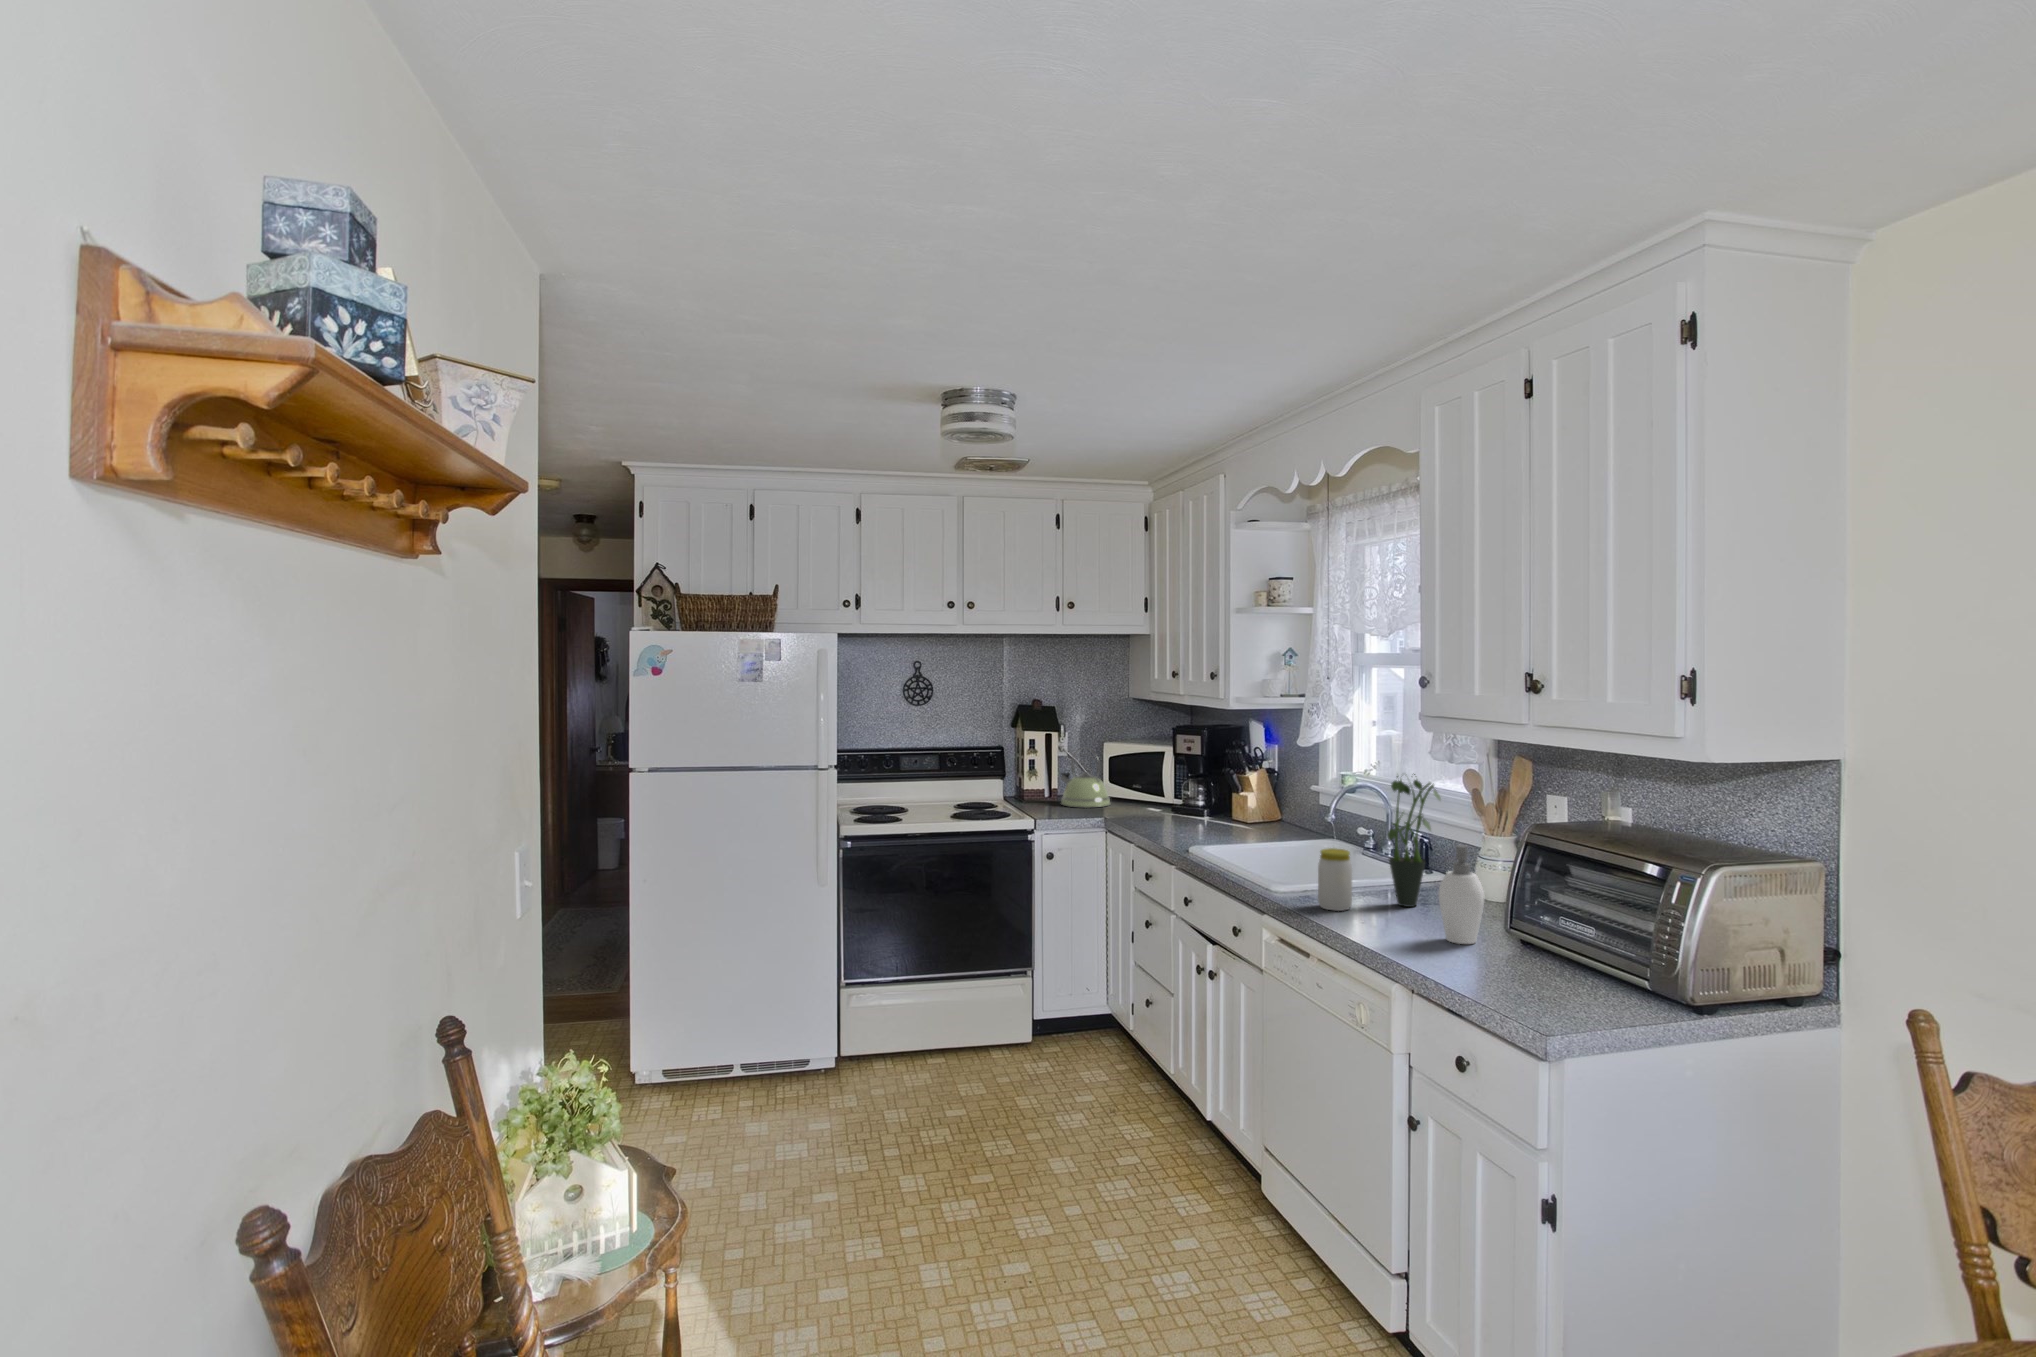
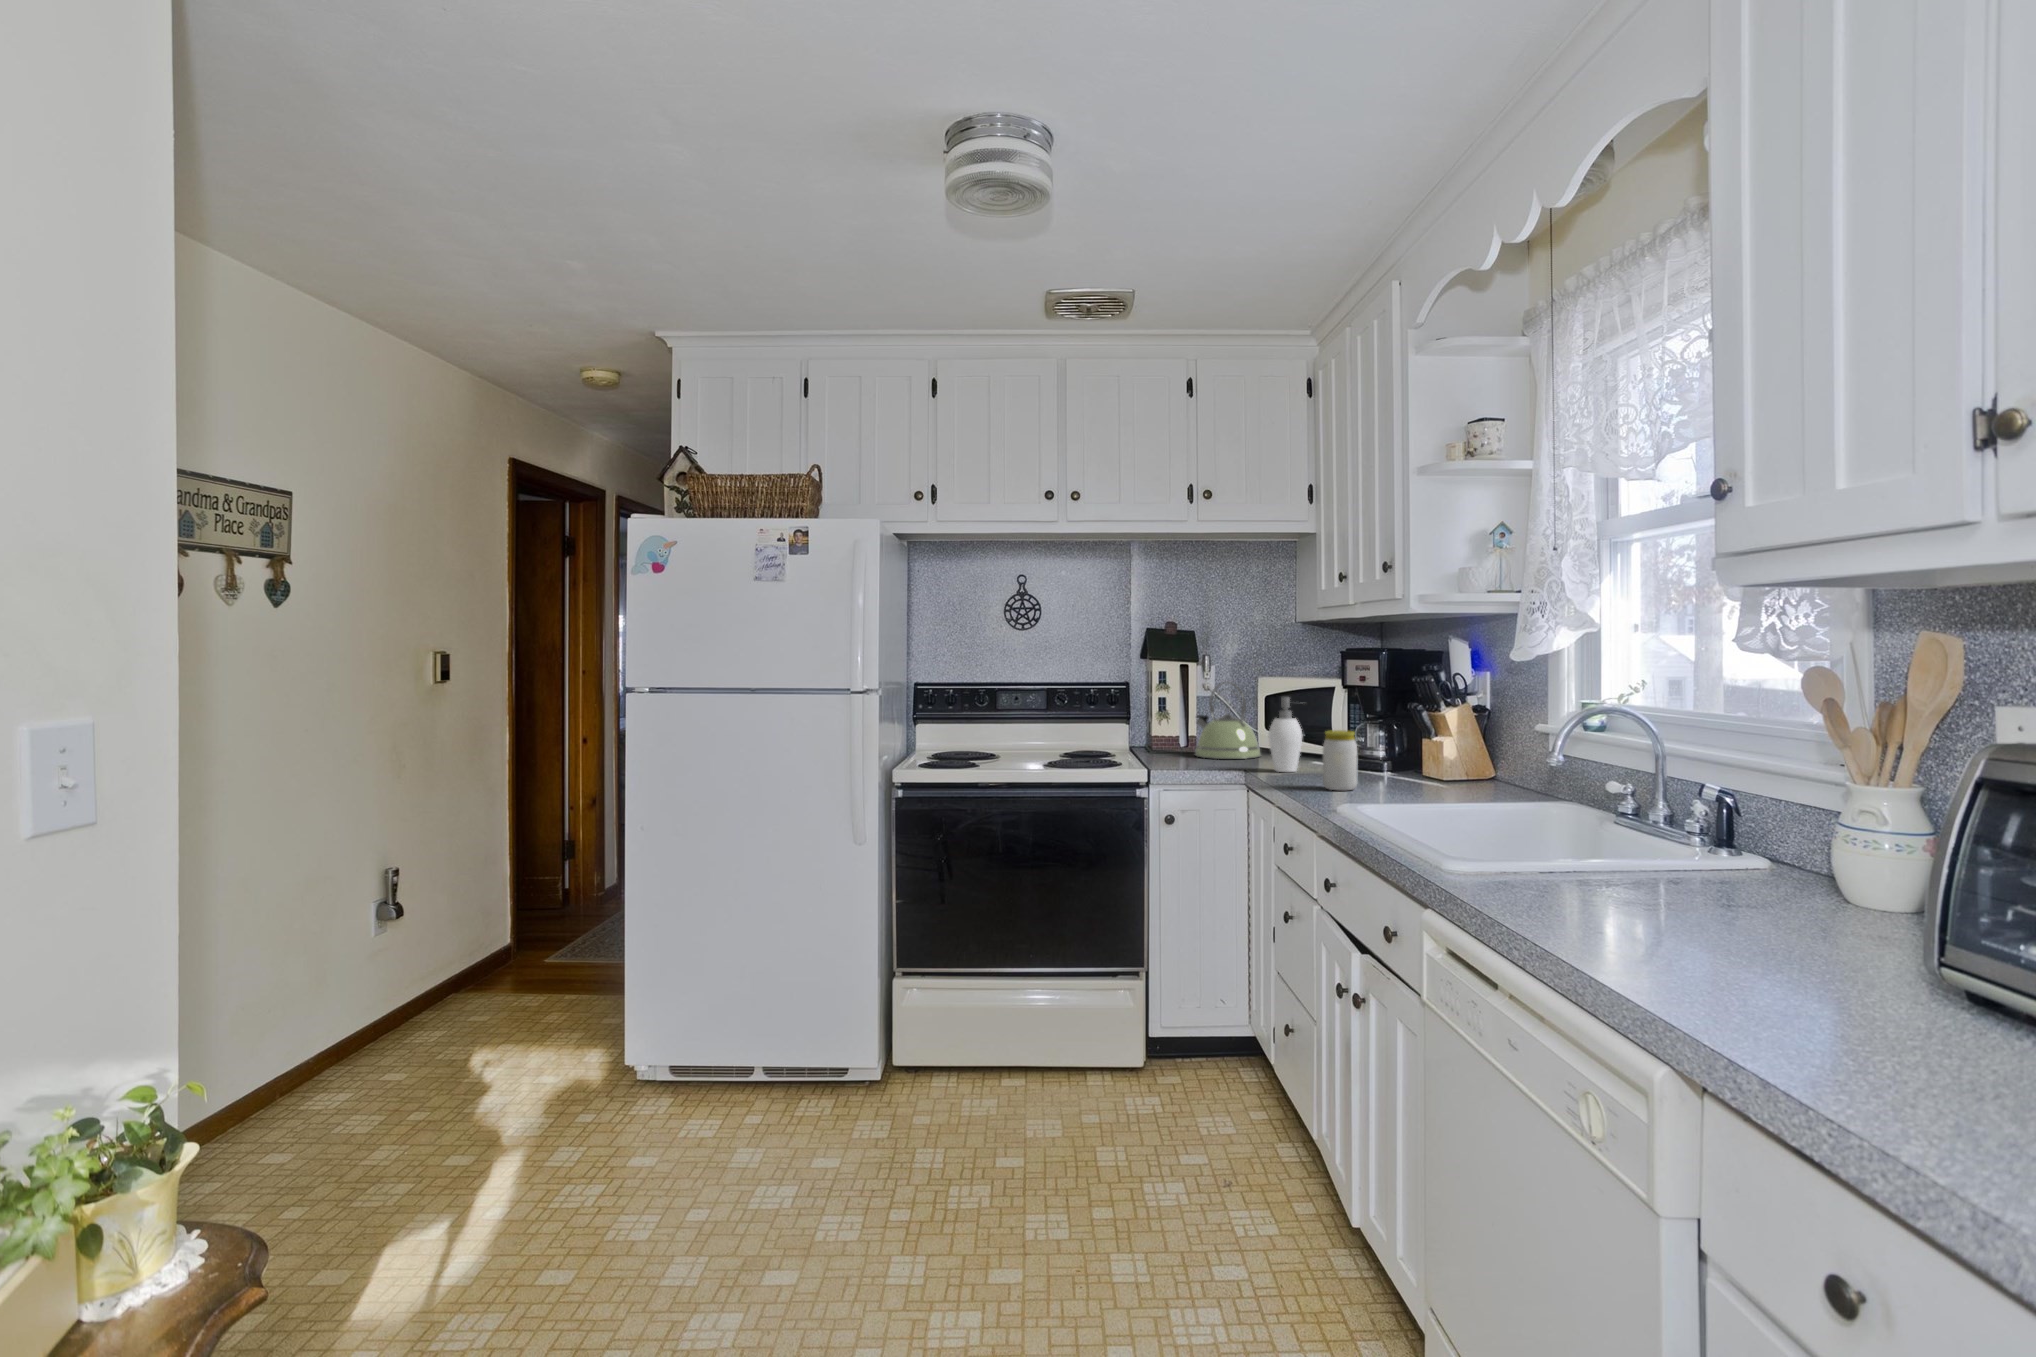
potted plant: present [1387,774,1441,907] -> none [1646,668,1757,908]
soap dispenser: present [1439,845,1484,944] -> present [1269,697,1302,772]
jar: present [1318,848,1352,911] -> present [1323,730,1358,791]

